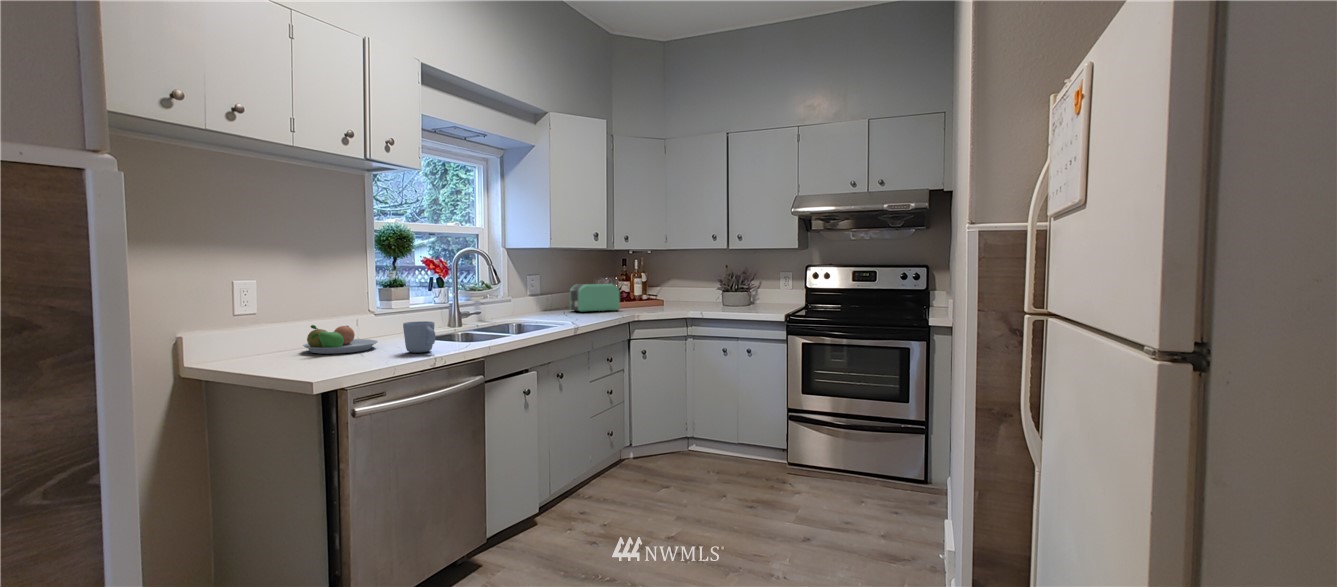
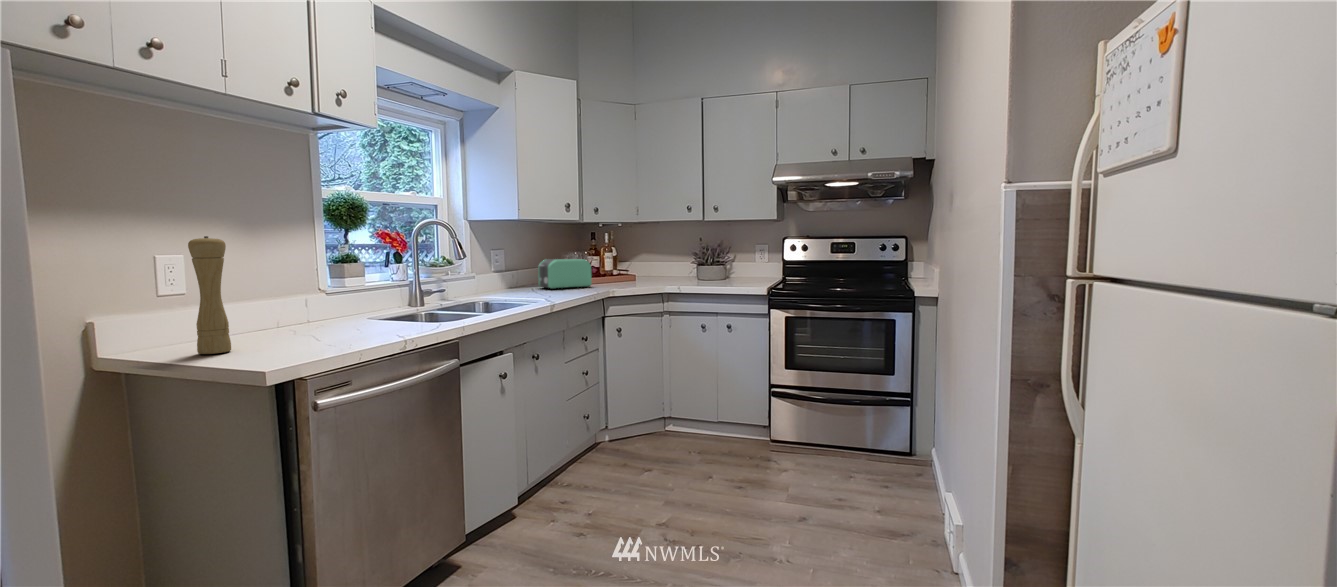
pepper mill: none [259,265,290,365] -> present [188,236,231,354]
mug: present [403,321,436,353] -> none [366,300,404,335]
fruit bowl: present [303,325,378,354] -> none [245,307,335,339]

